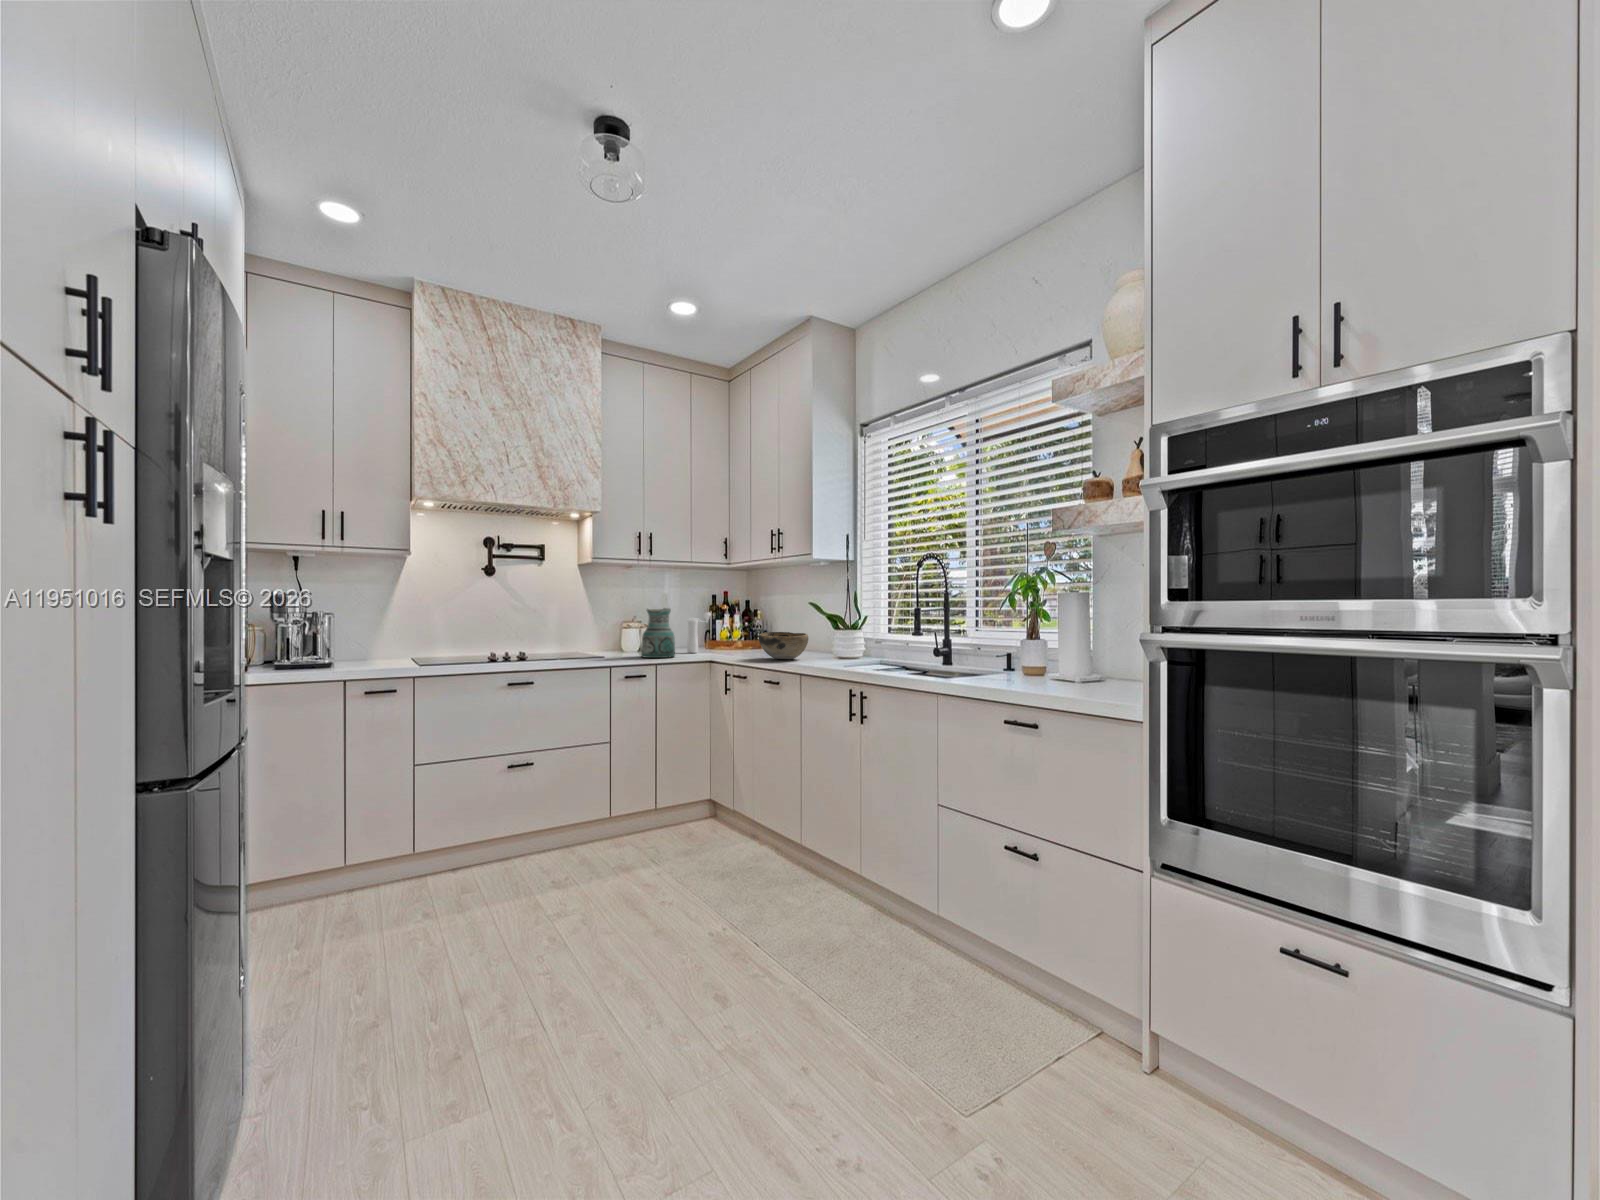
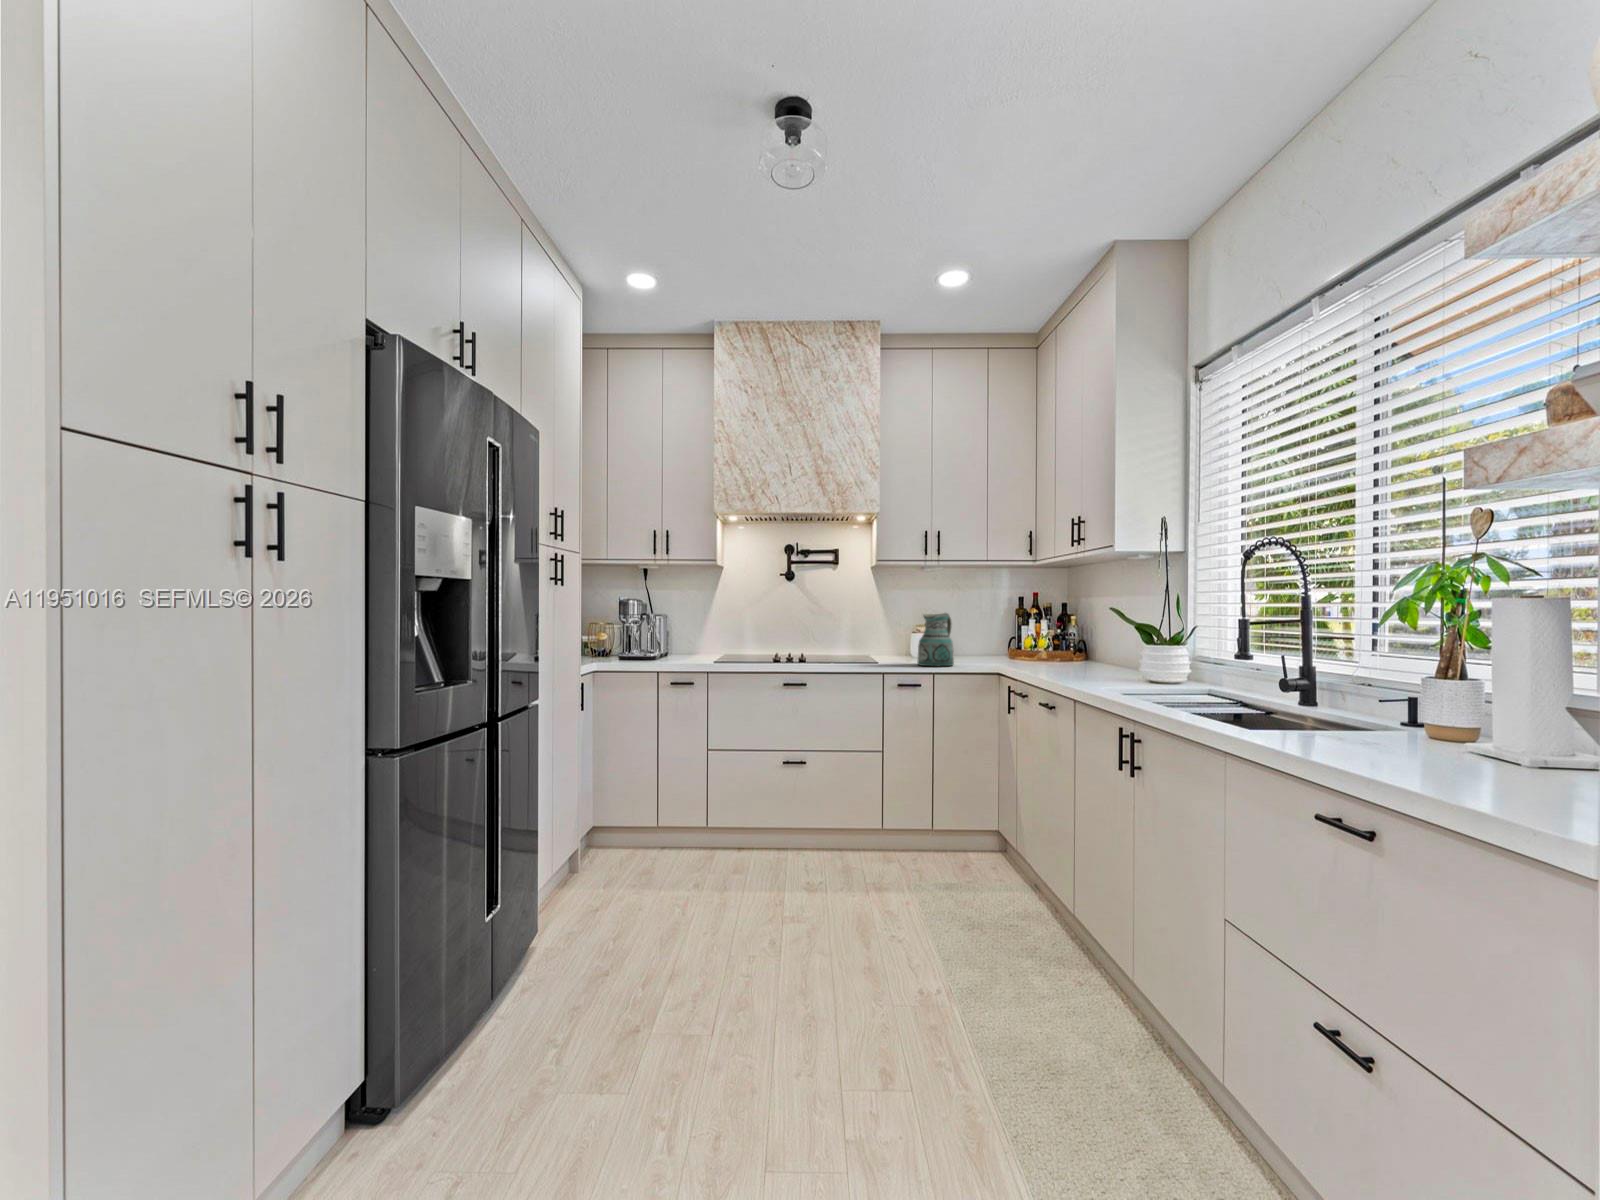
pepper mill: present [687,612,711,653] -> none [975,618,1005,662]
decorative bowl: present [759,632,808,659] -> none [1039,642,1101,674]

